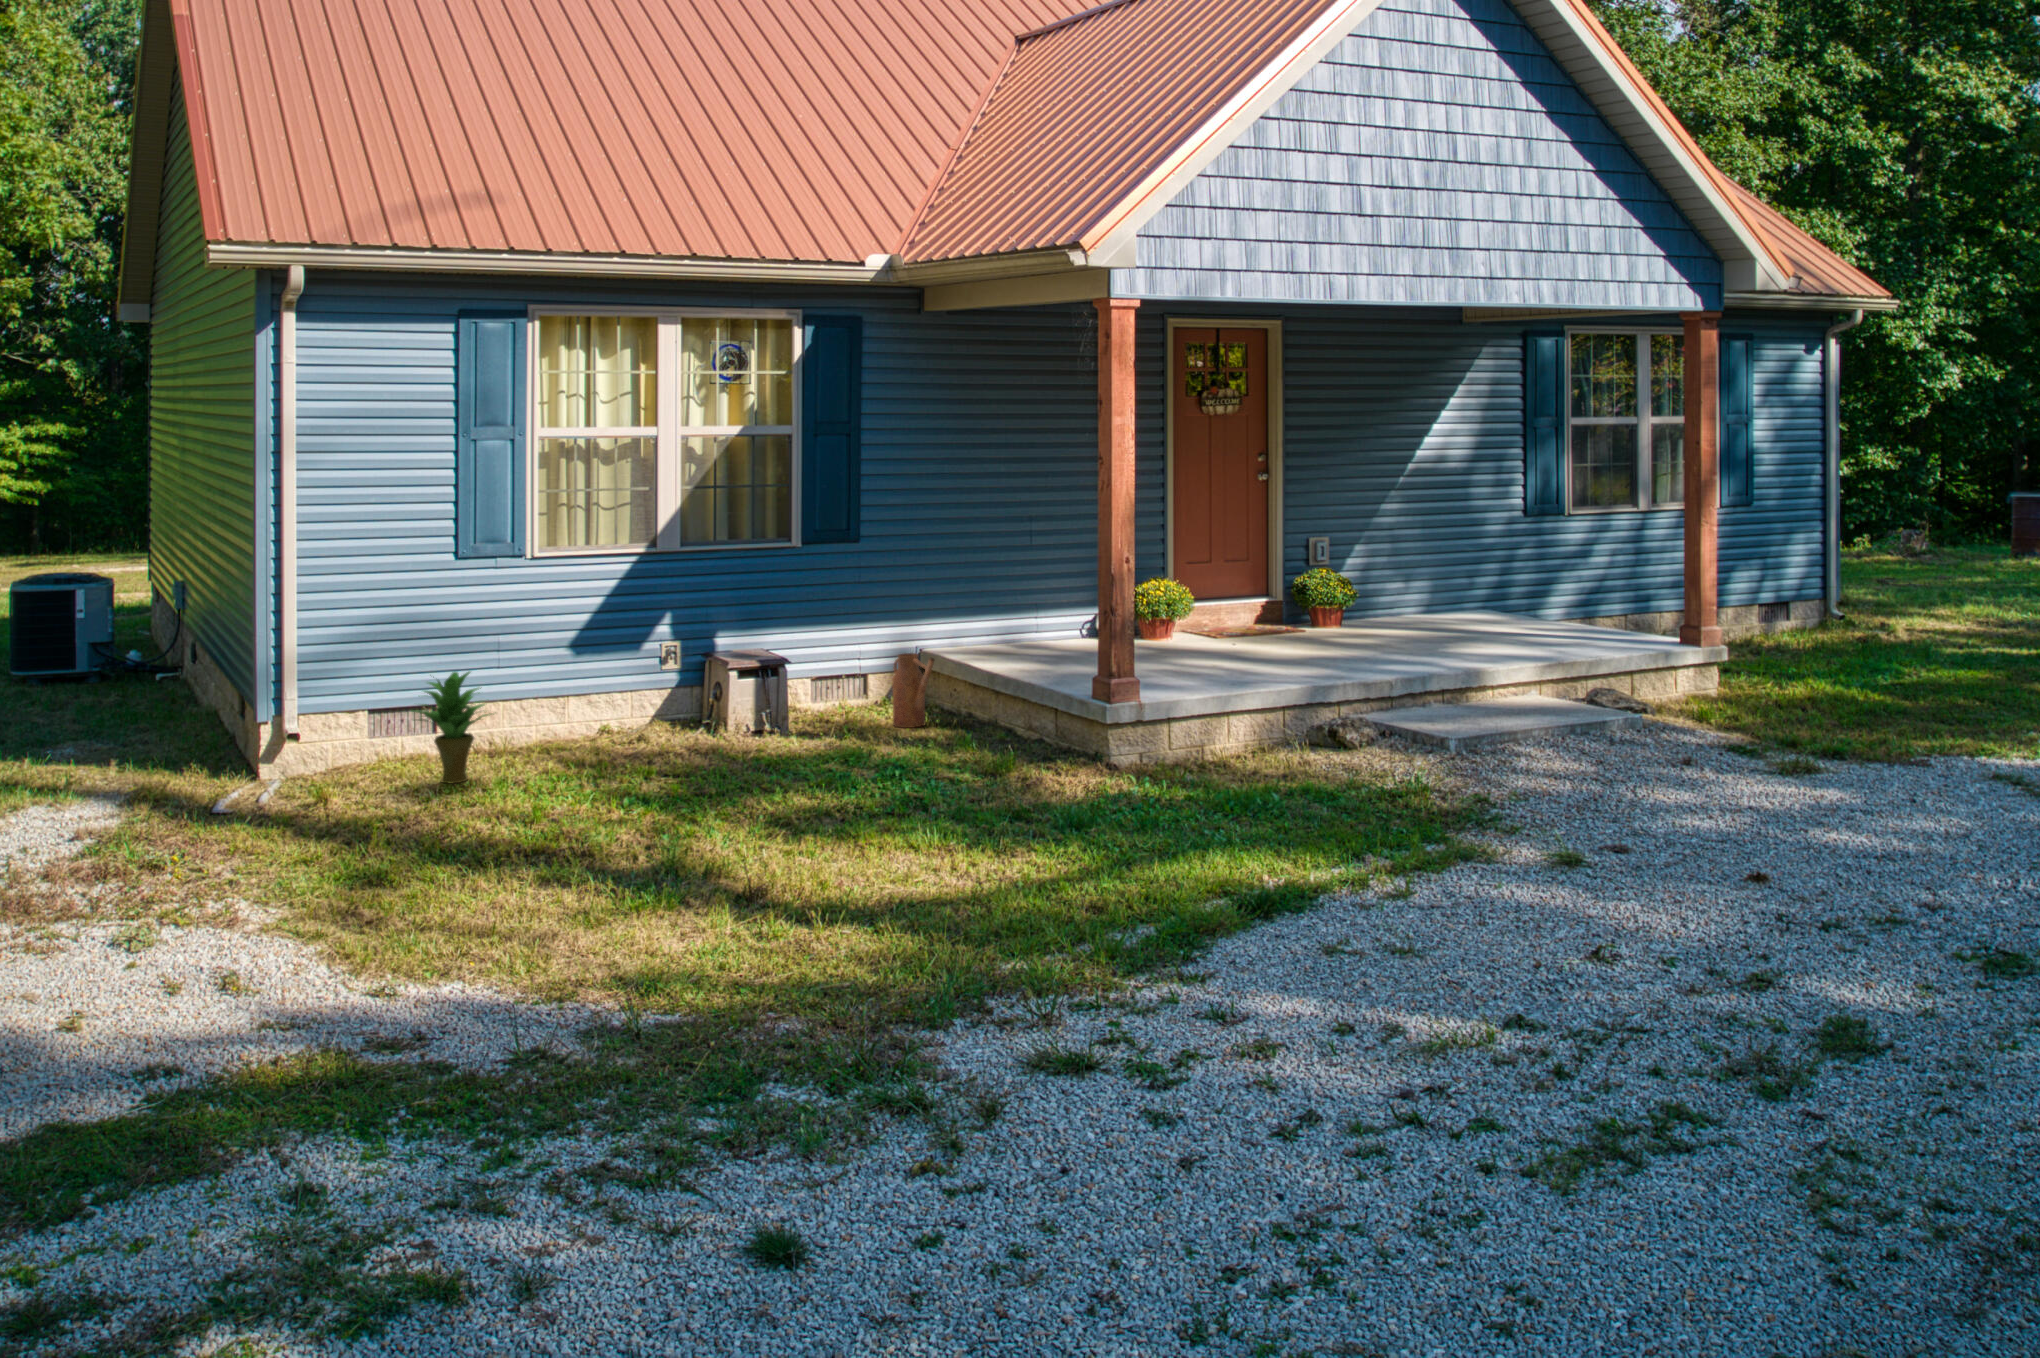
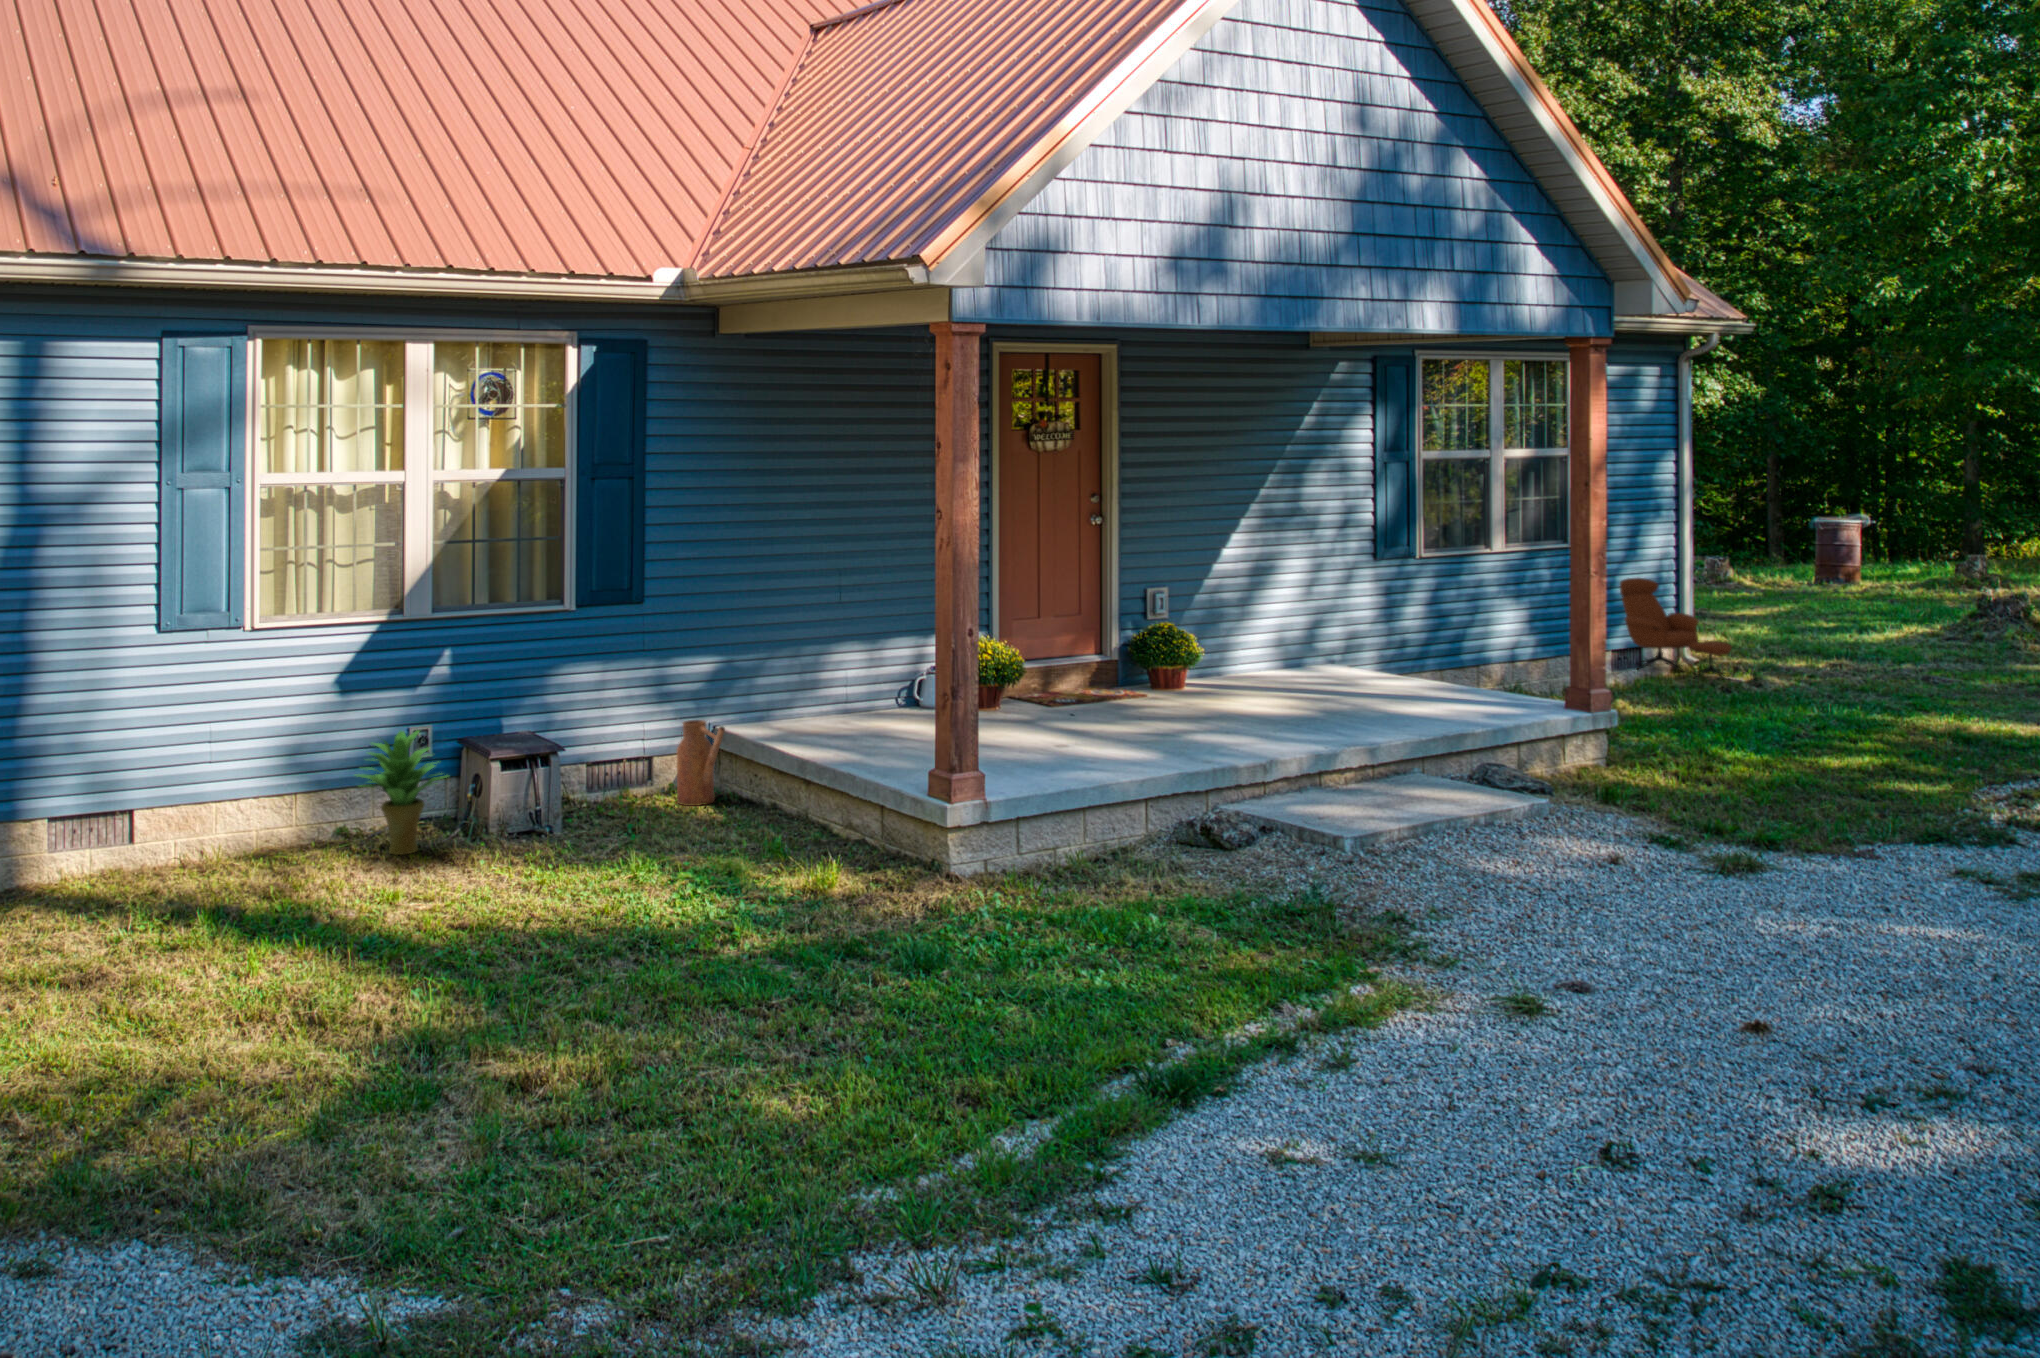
lounge chair: none [1789,548,1895,644] -> present [1620,578,1732,677]
potted plant: present [413,672,489,783] -> present [356,730,447,855]

